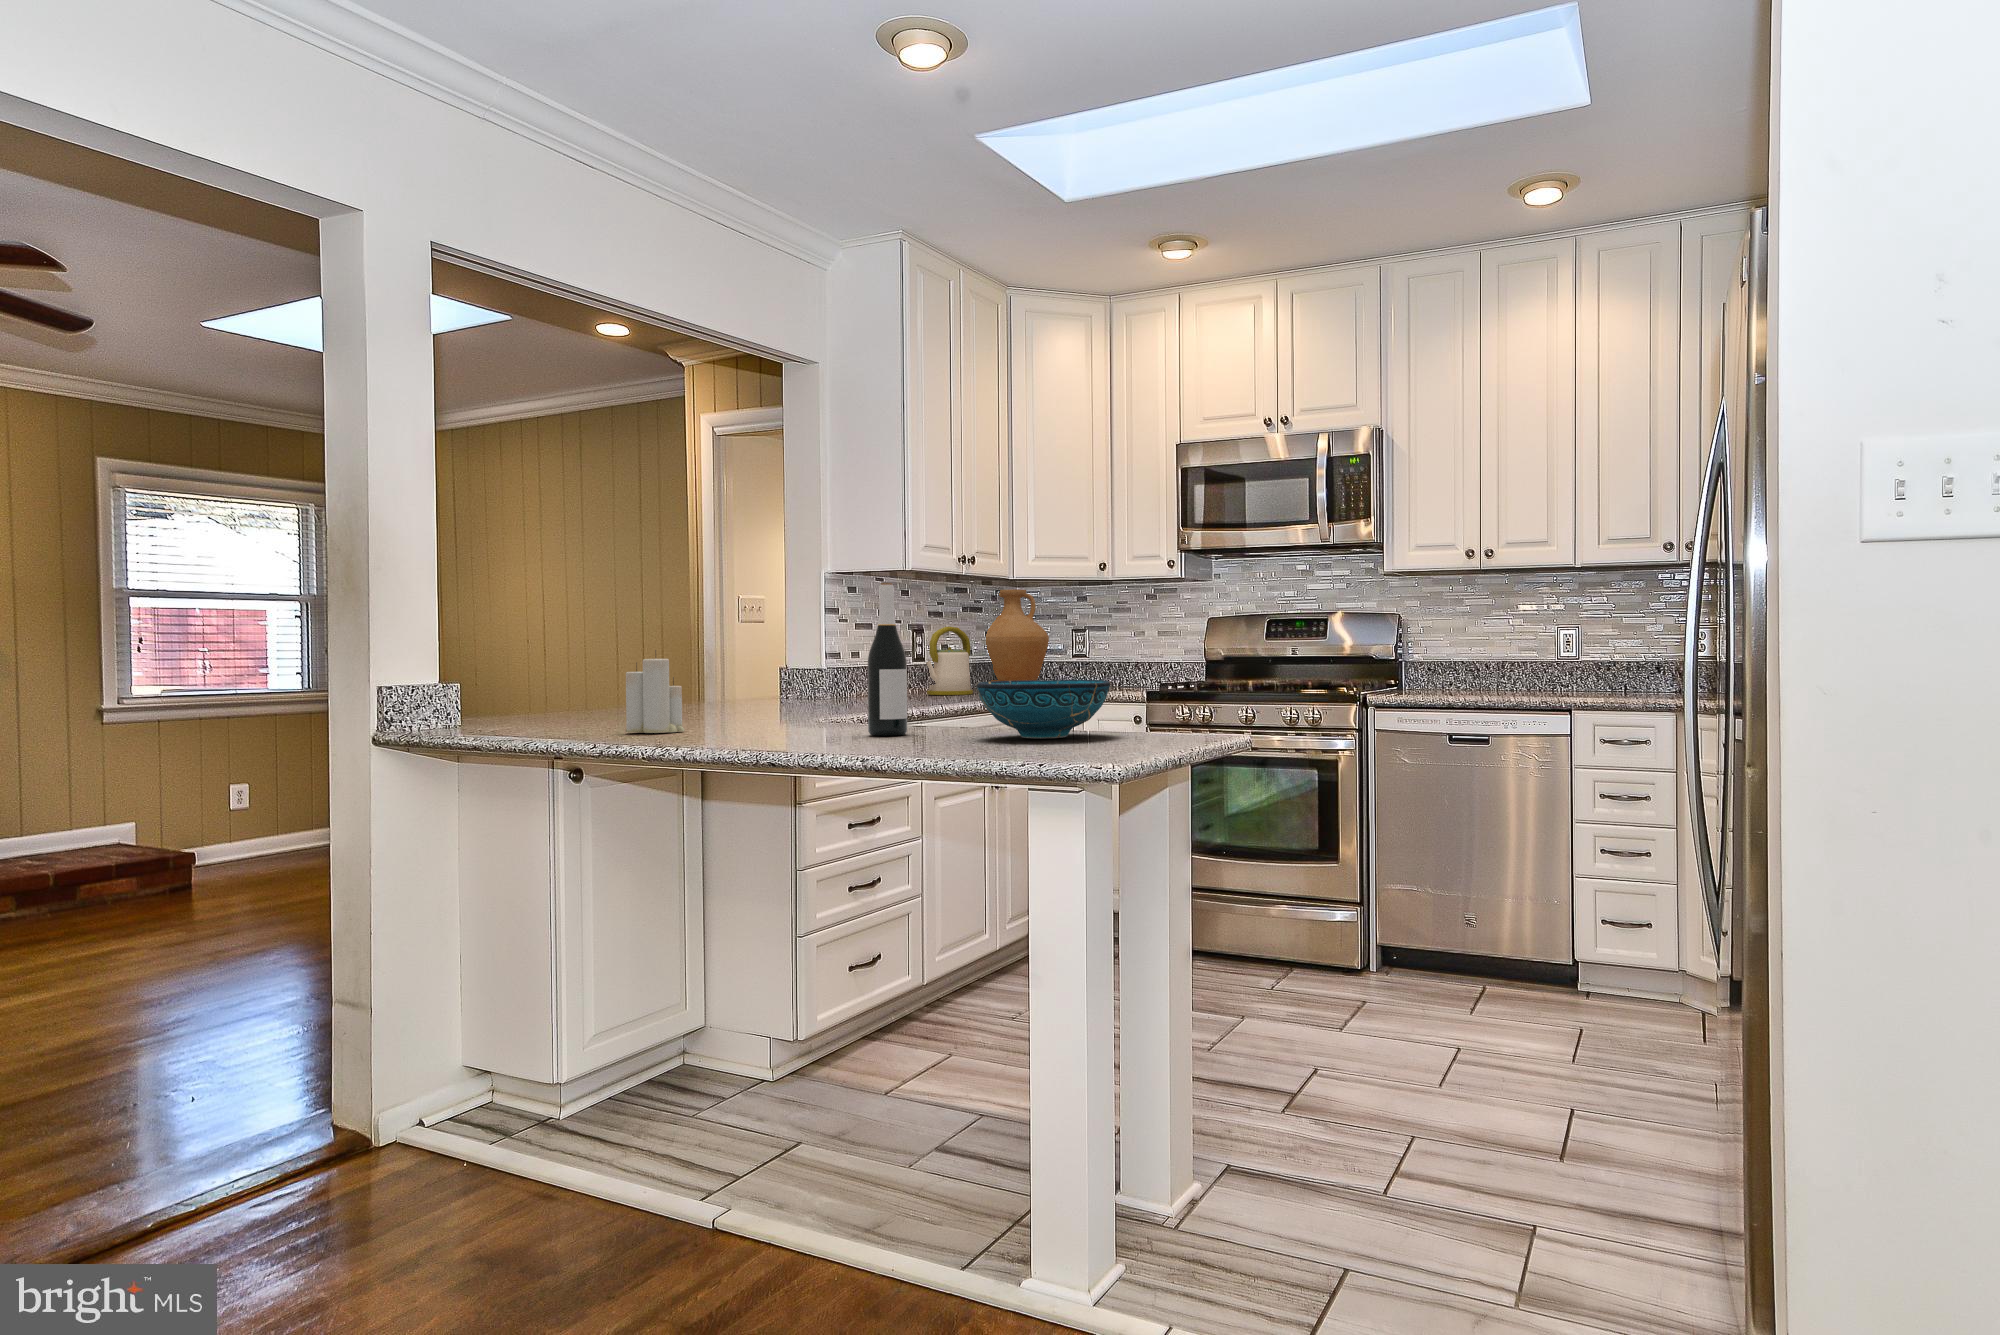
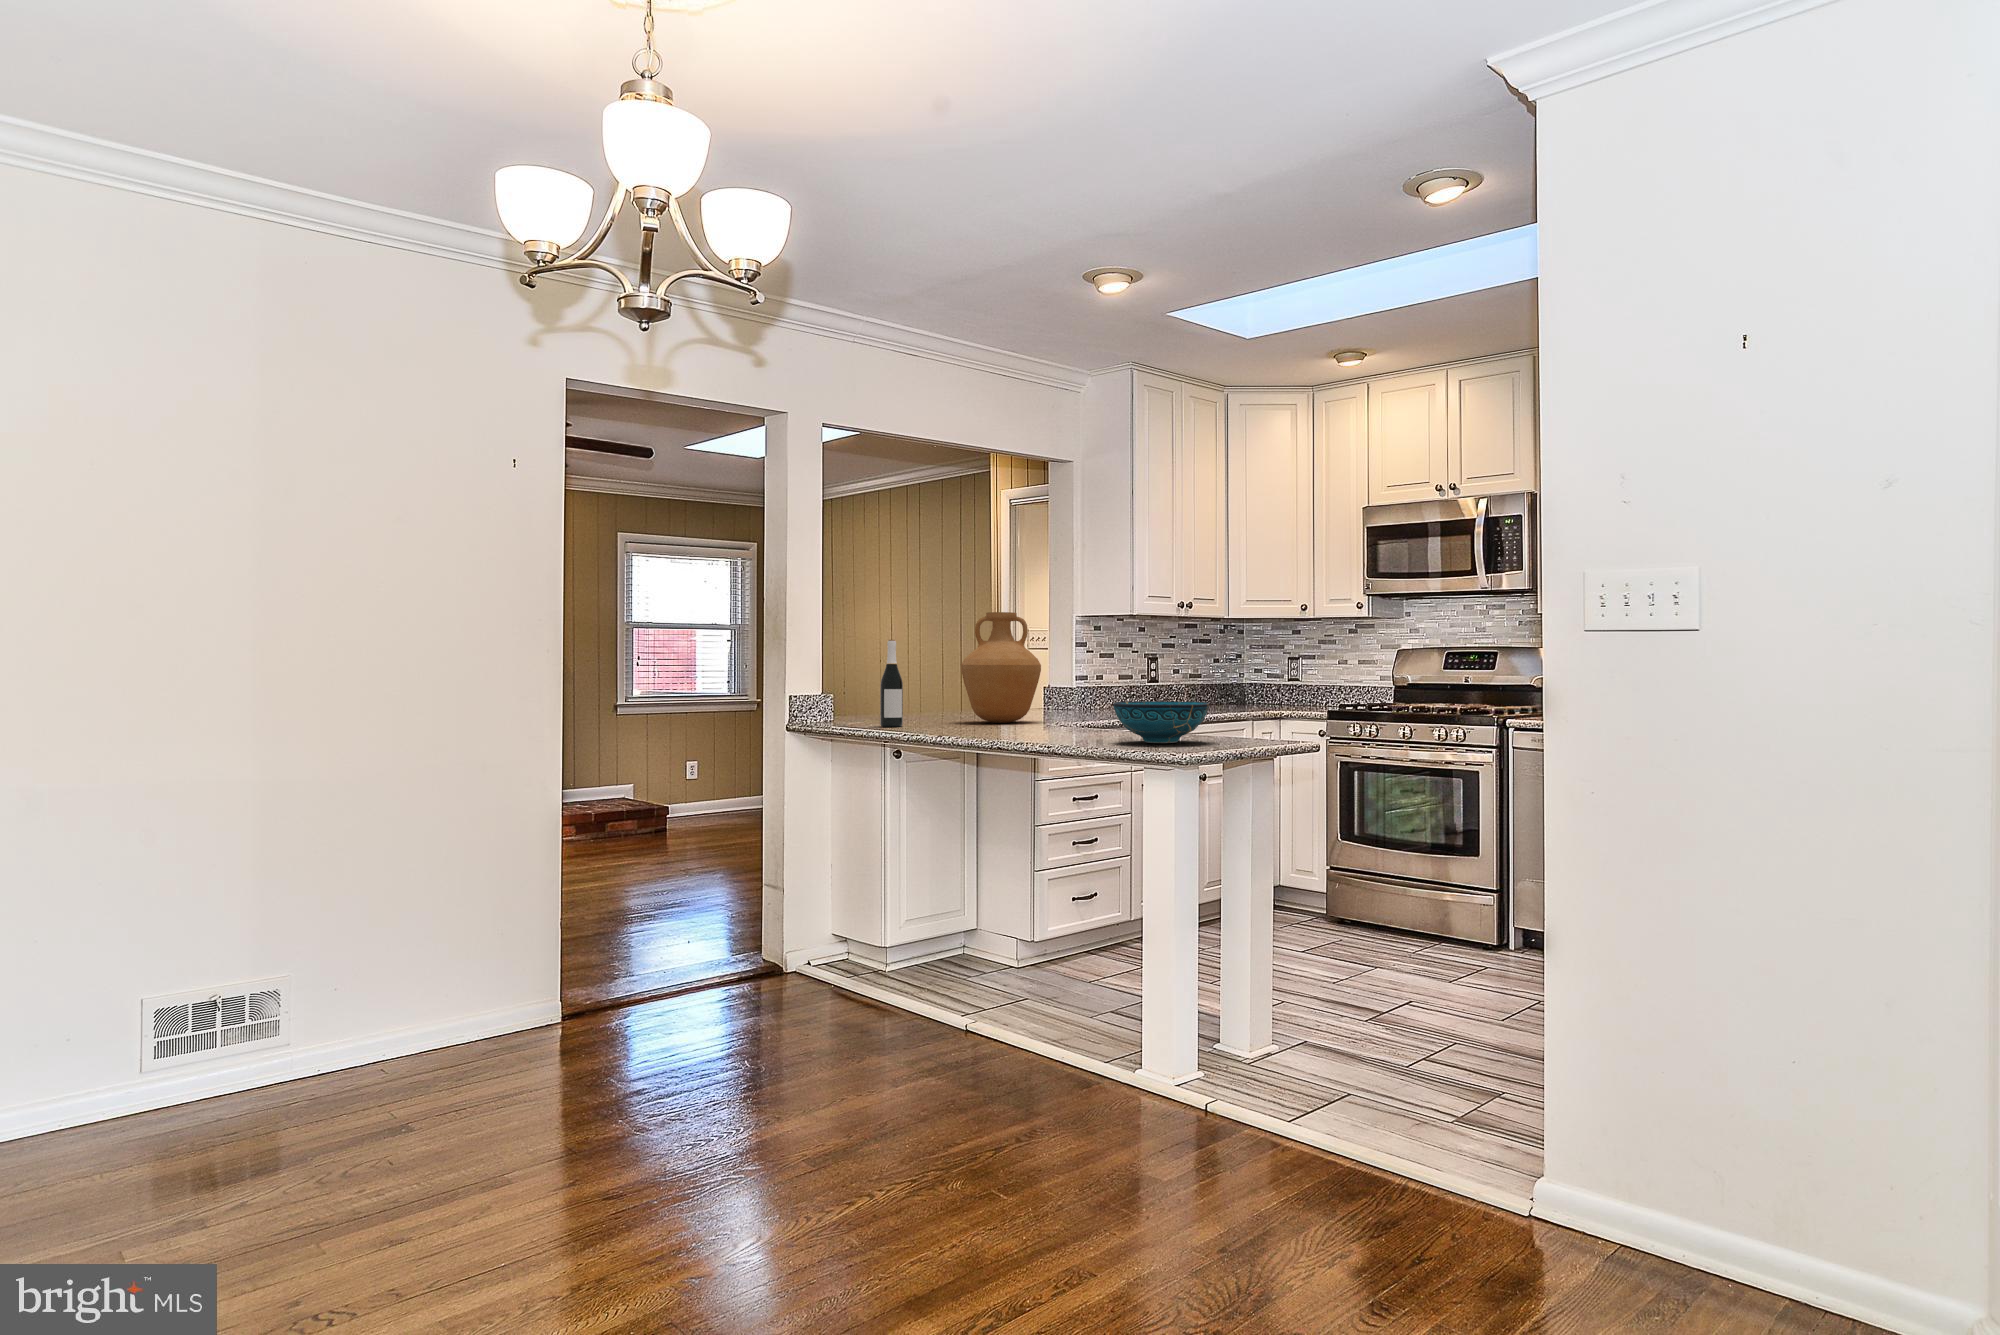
wine bottle: present [868,583,907,736] -> present [880,640,903,727]
vase: present [986,589,1049,682] -> present [961,612,1041,723]
kettle: present [926,627,973,695] -> none [1158,656,1198,709]
candle: present [626,650,685,733] -> none [901,674,939,731]

